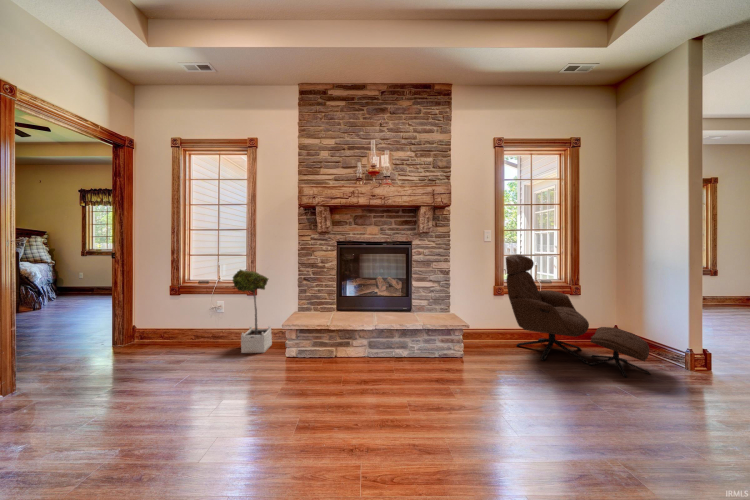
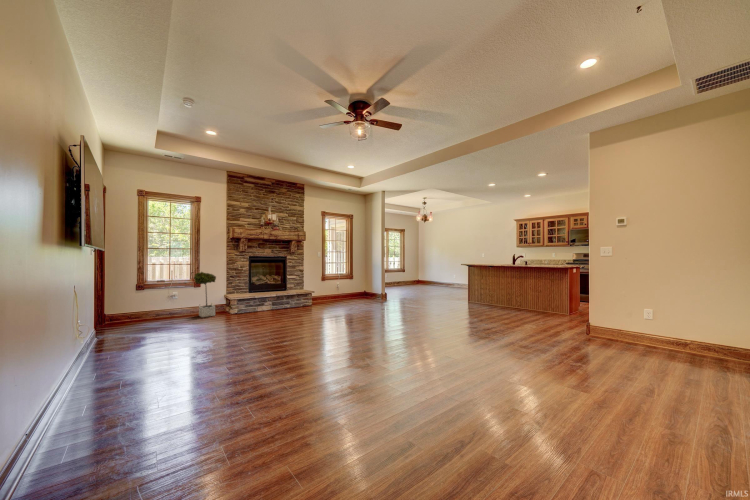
lounge chair: present [506,255,651,377] -> none [327,262,371,303]

